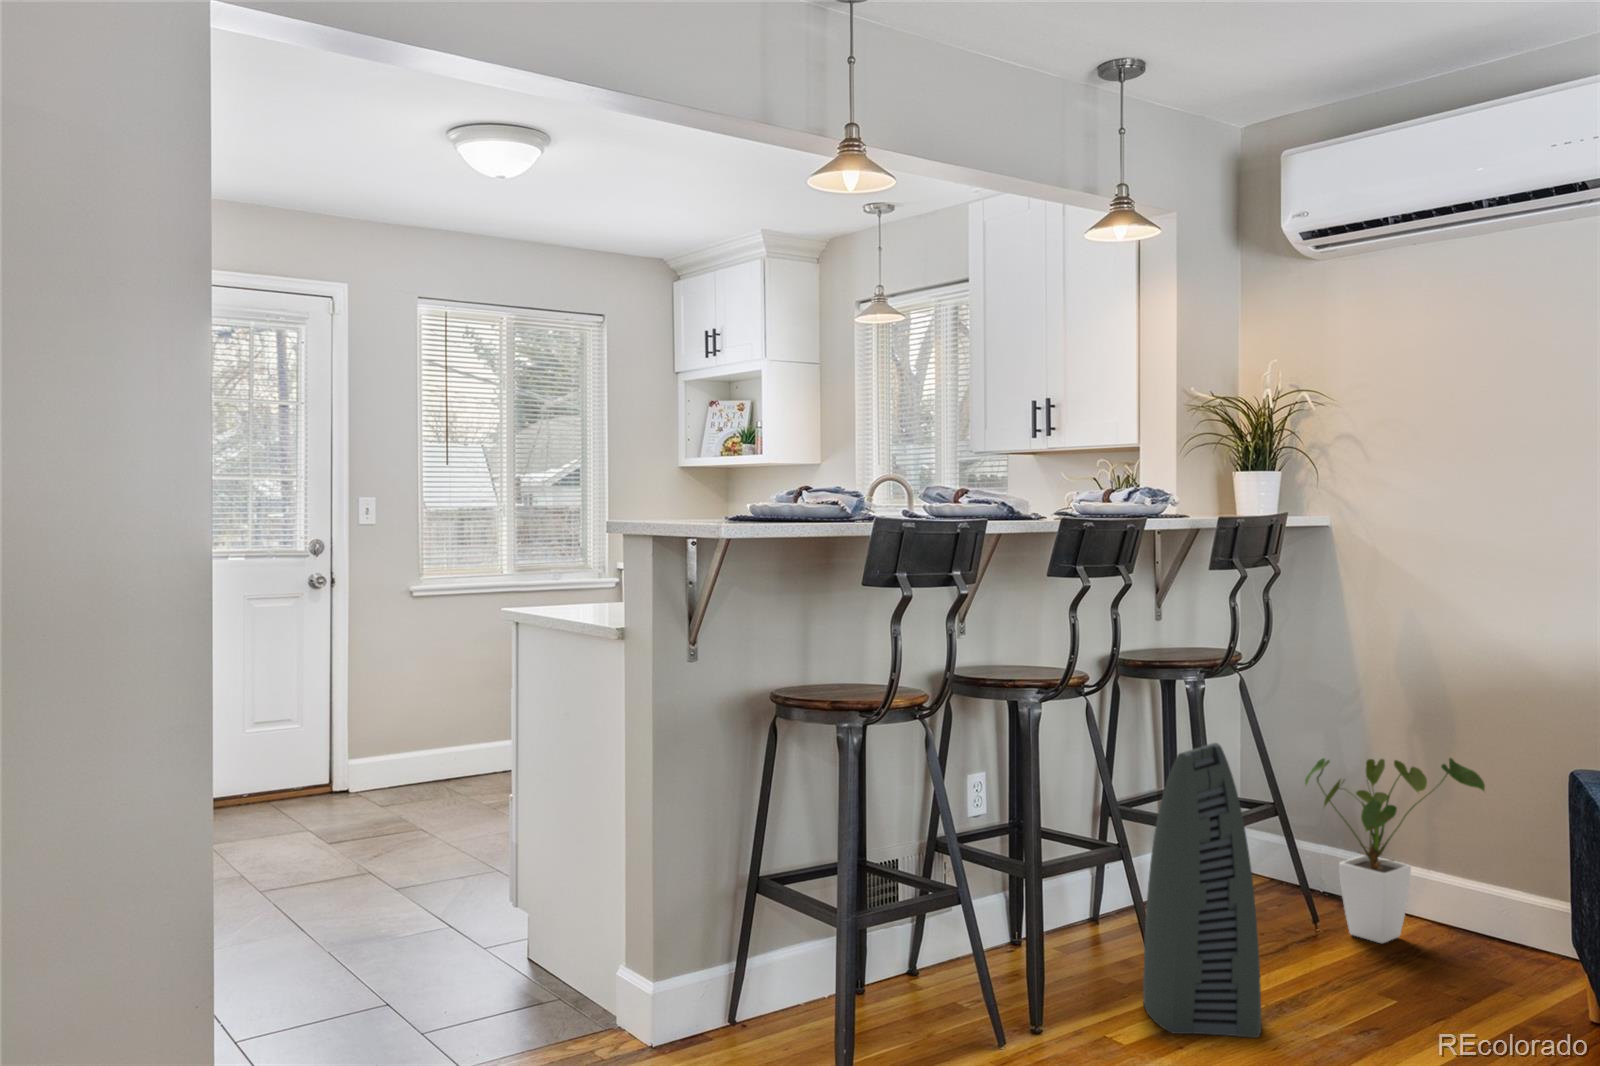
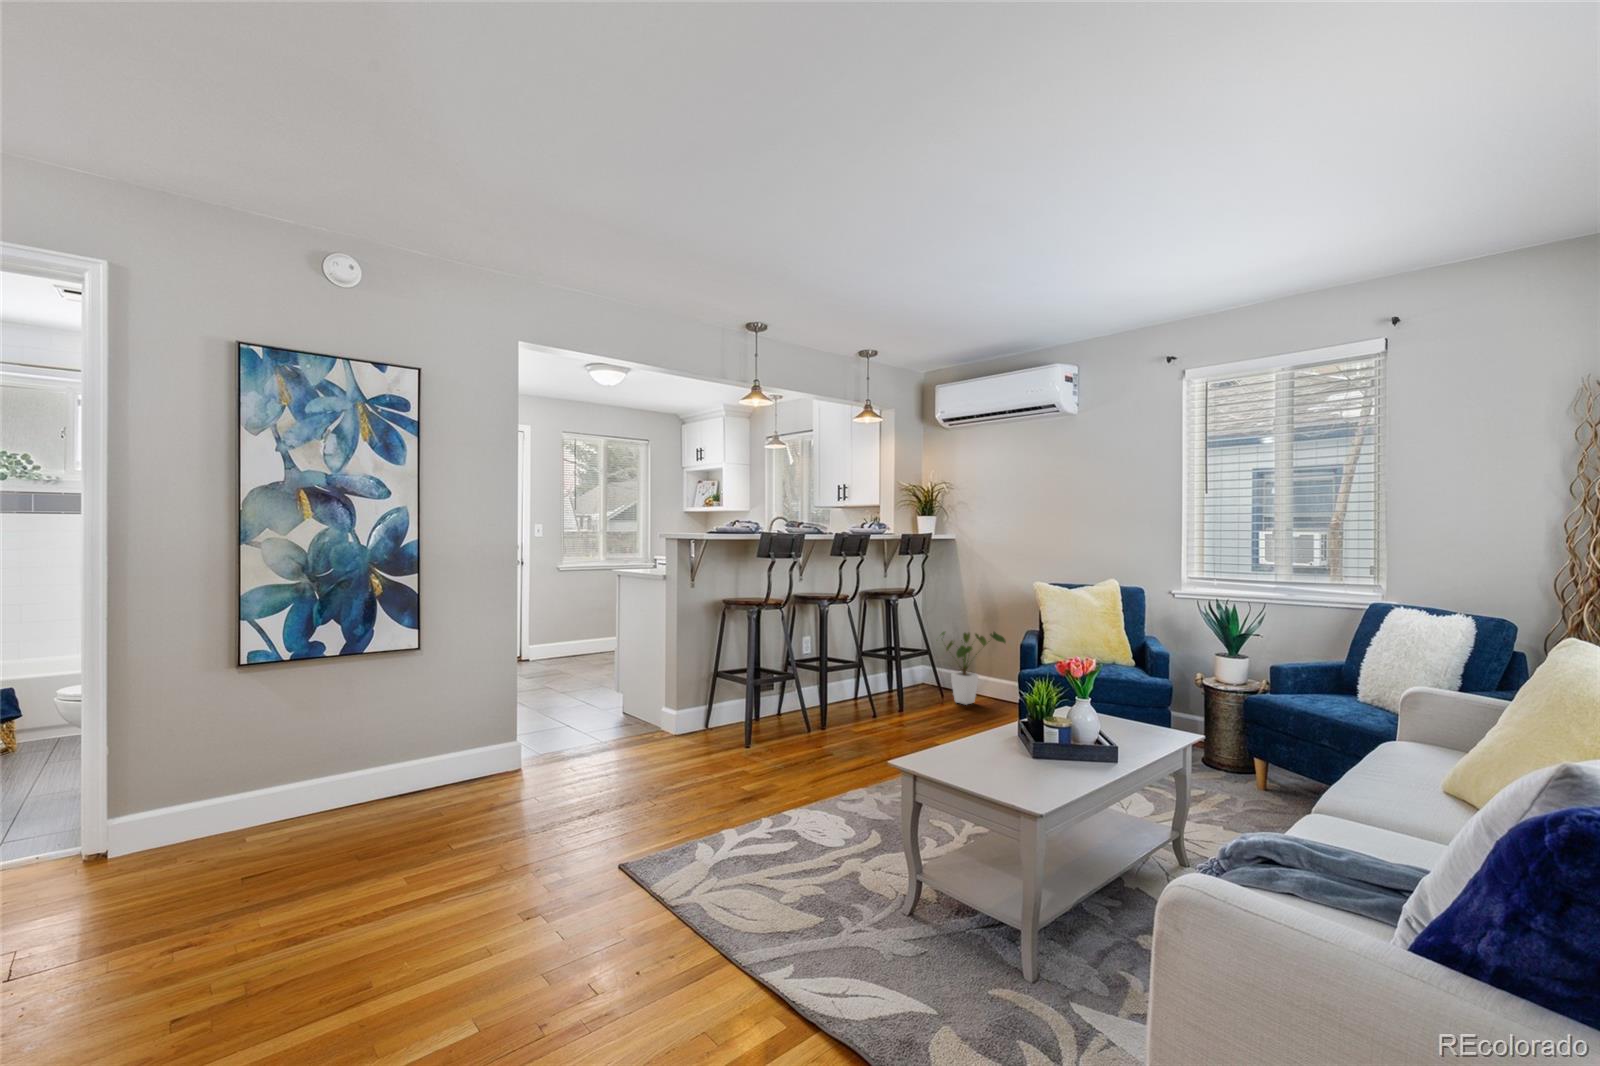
air purifier: present [1143,743,1261,1038] -> none [866,621,908,730]

